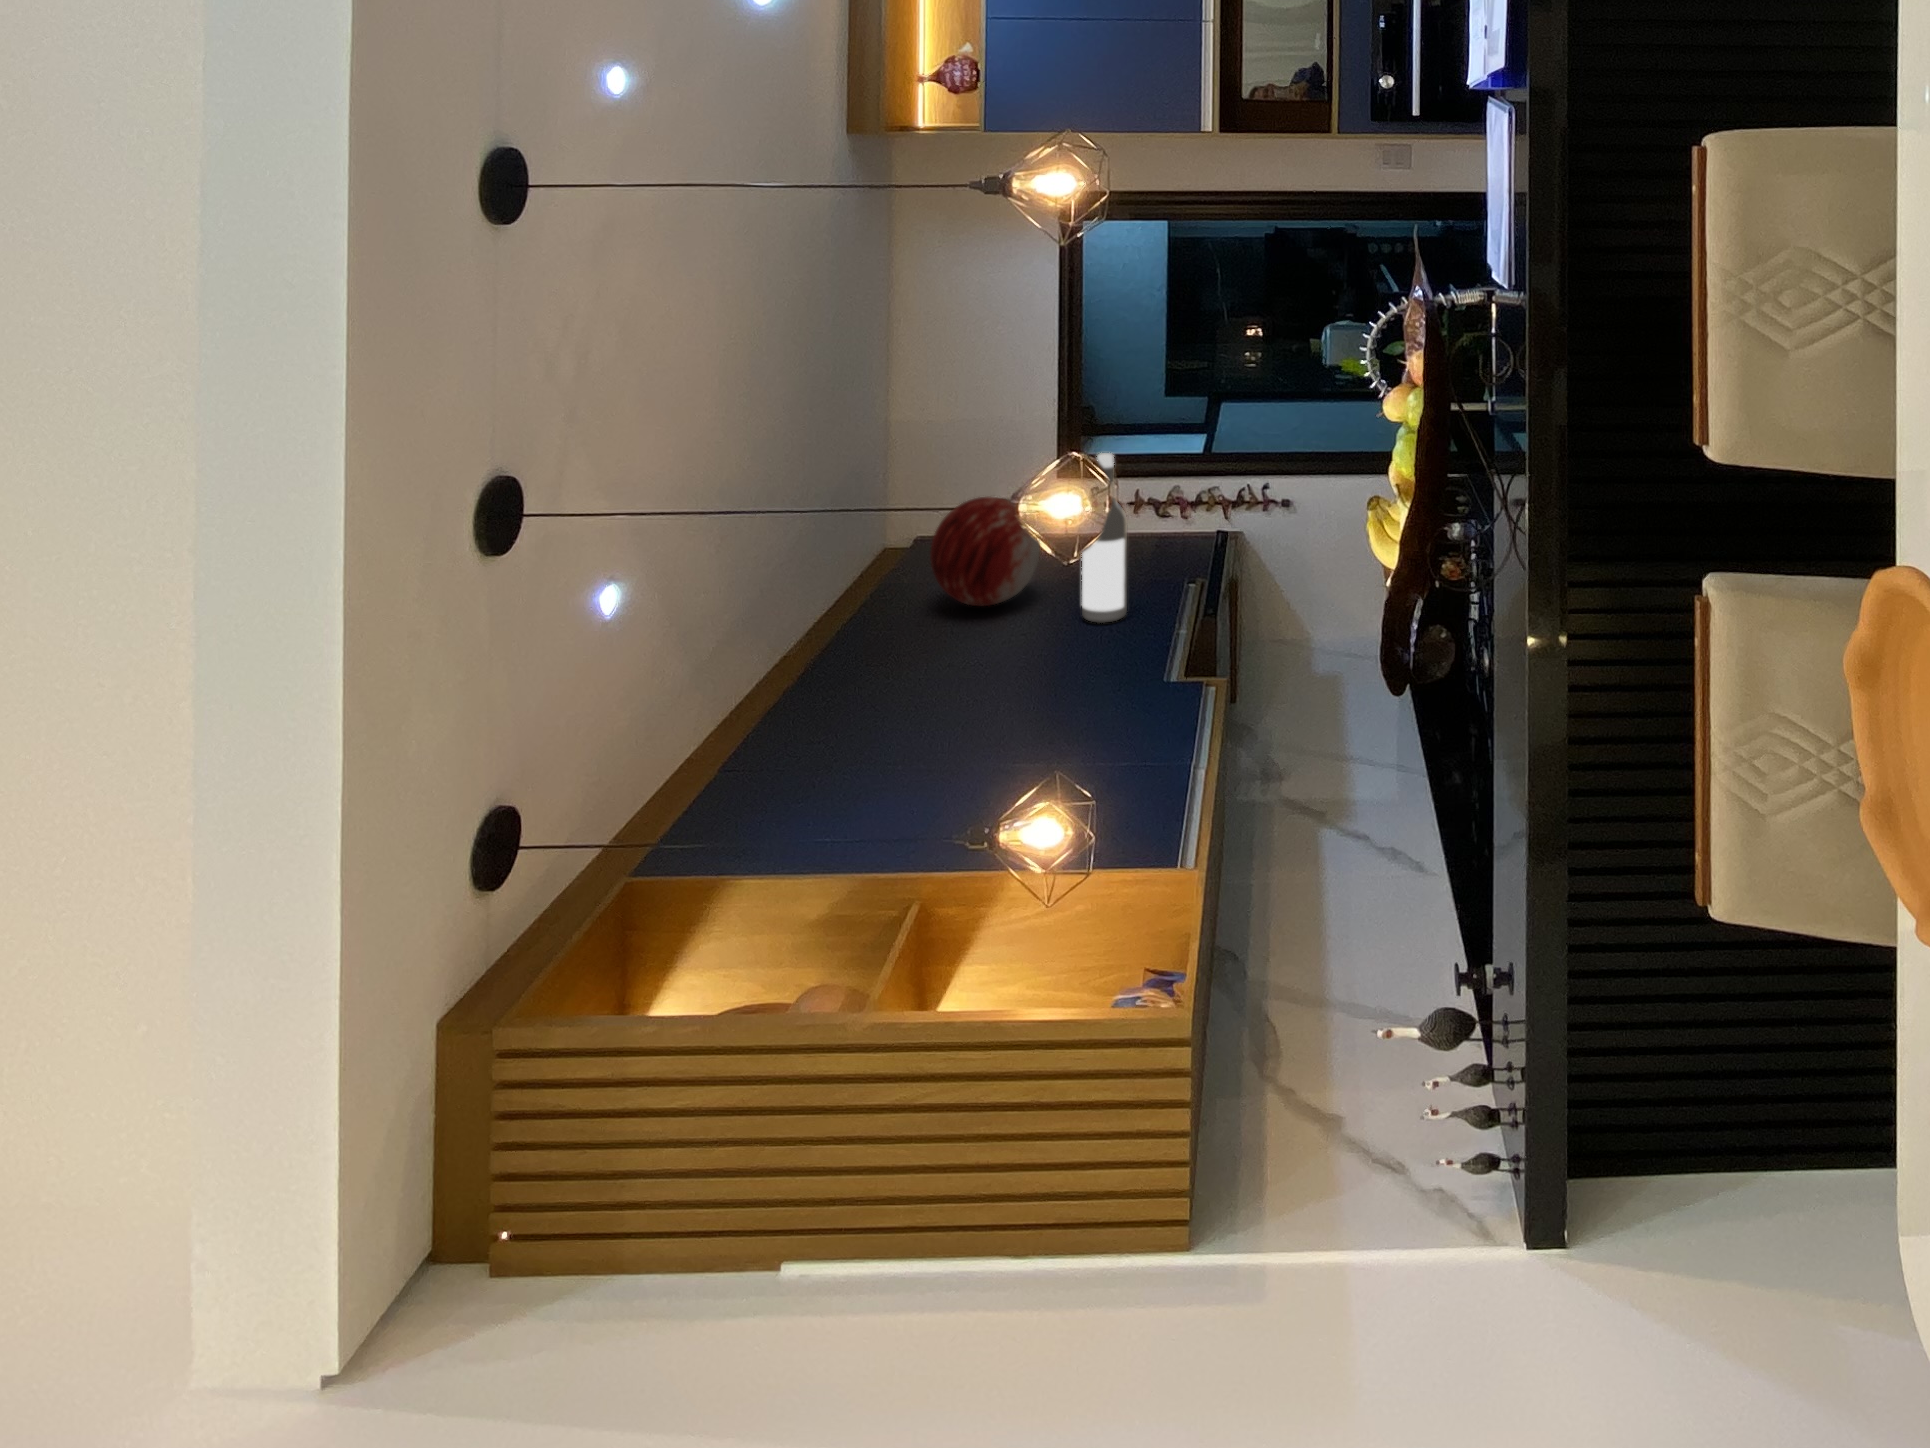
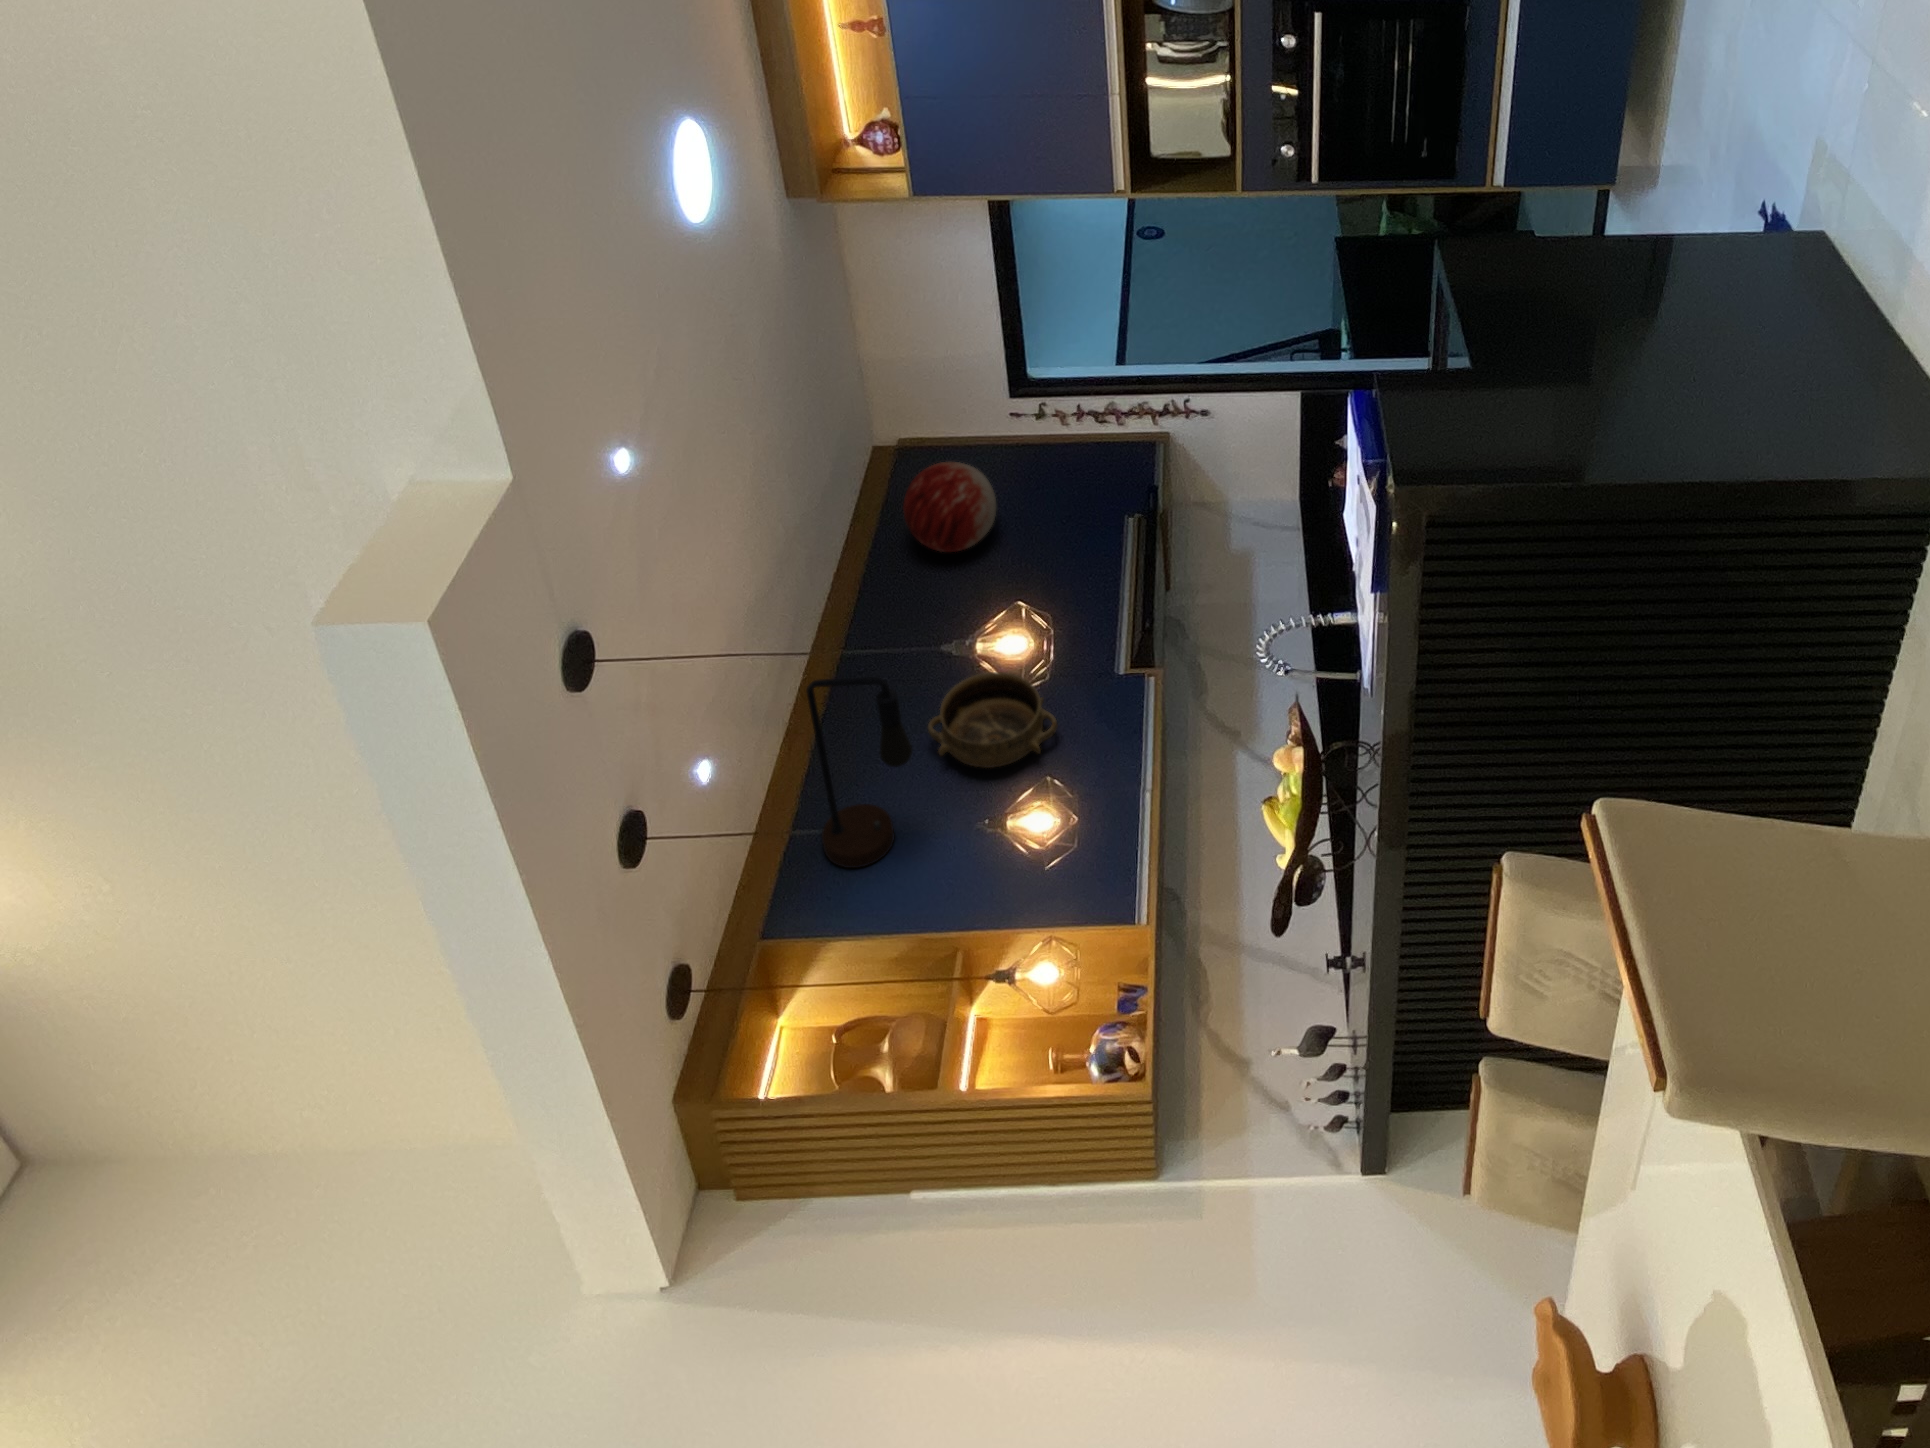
wine bottle: present [1081,453,1127,623] -> none [1033,450,1075,575]
table lamp: none [757,535,901,854] -> present [806,677,912,868]
ceramic bowl: none [923,658,1091,763] -> present [928,672,1058,768]

